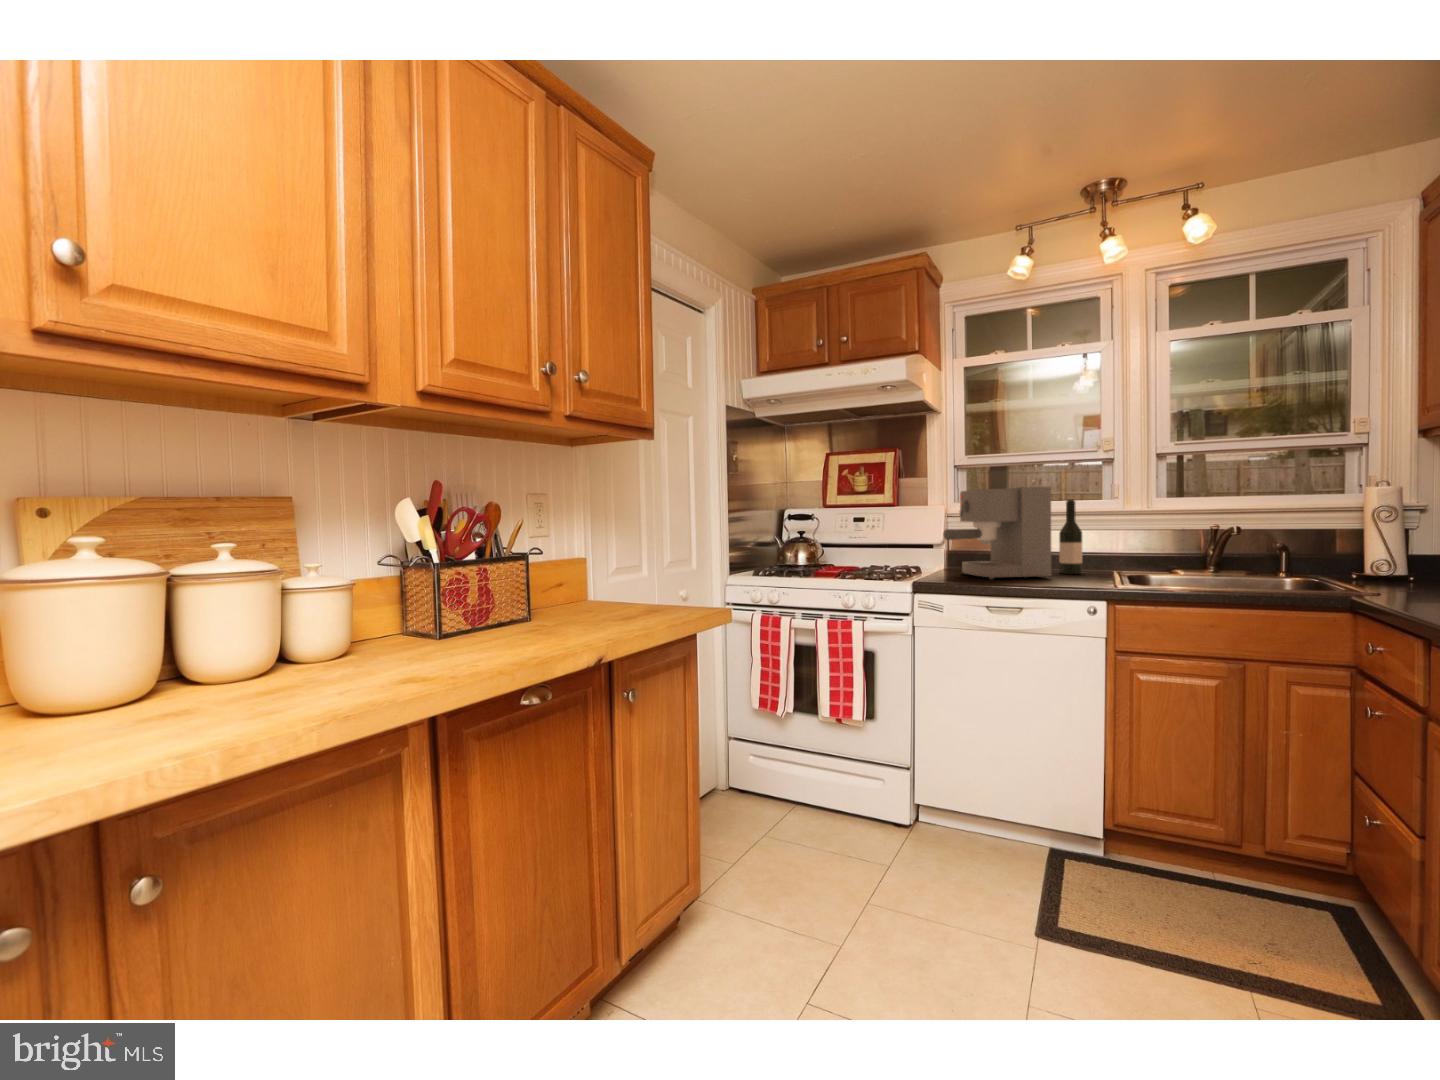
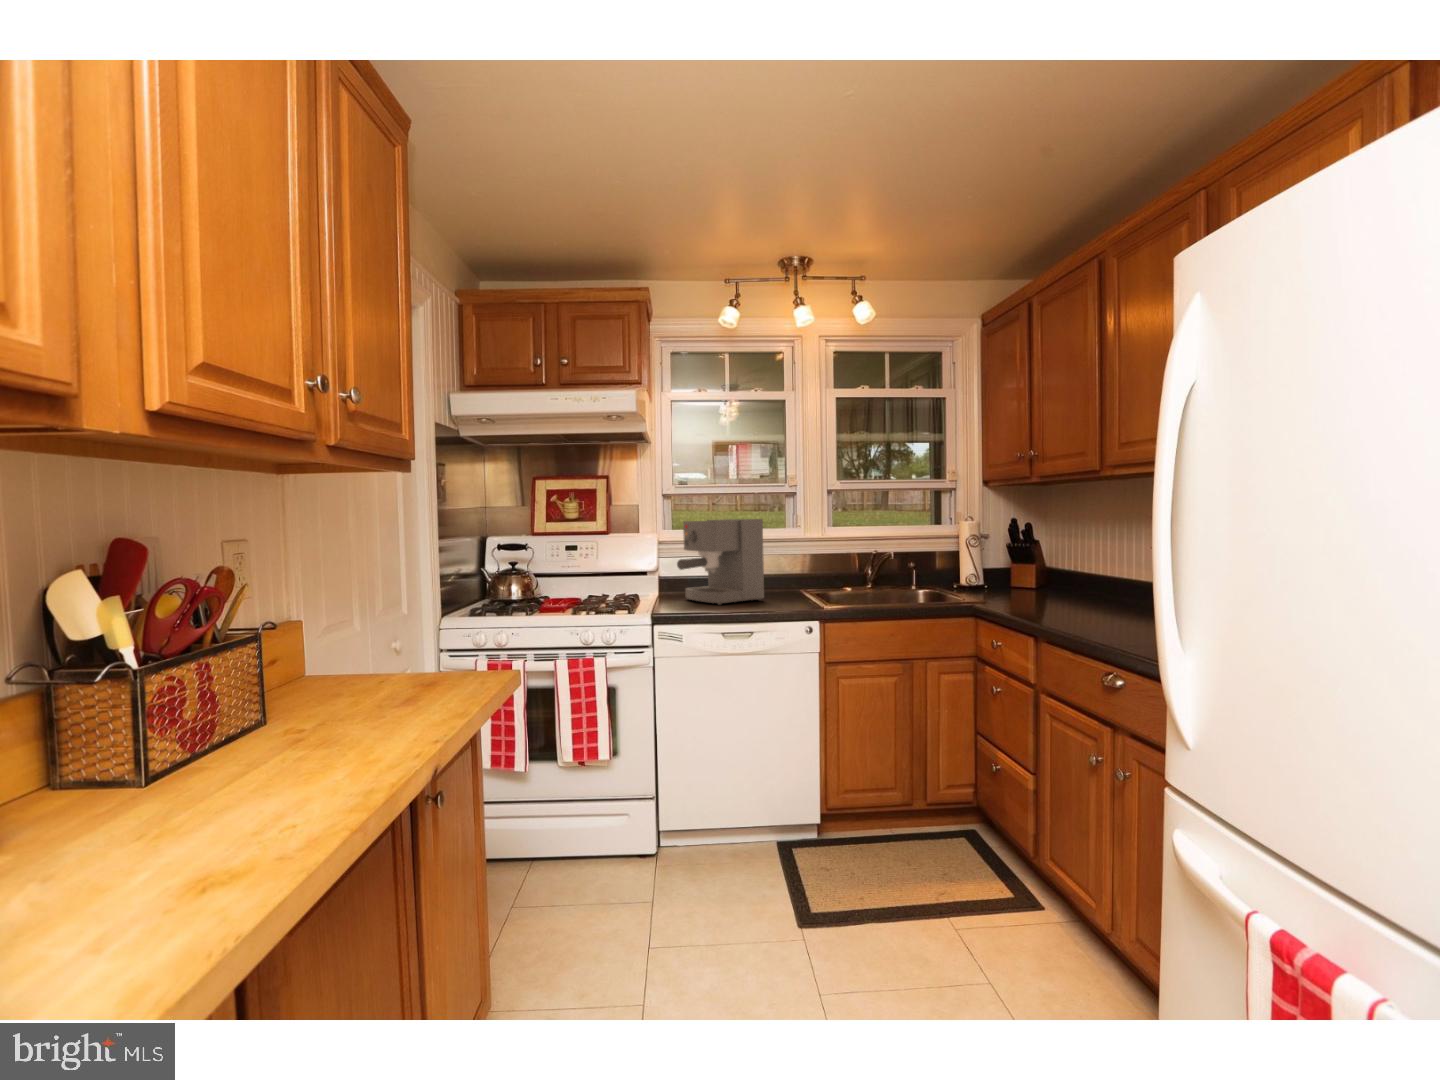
wine bottle: present [1059,499,1082,574] -> none [761,528,778,594]

